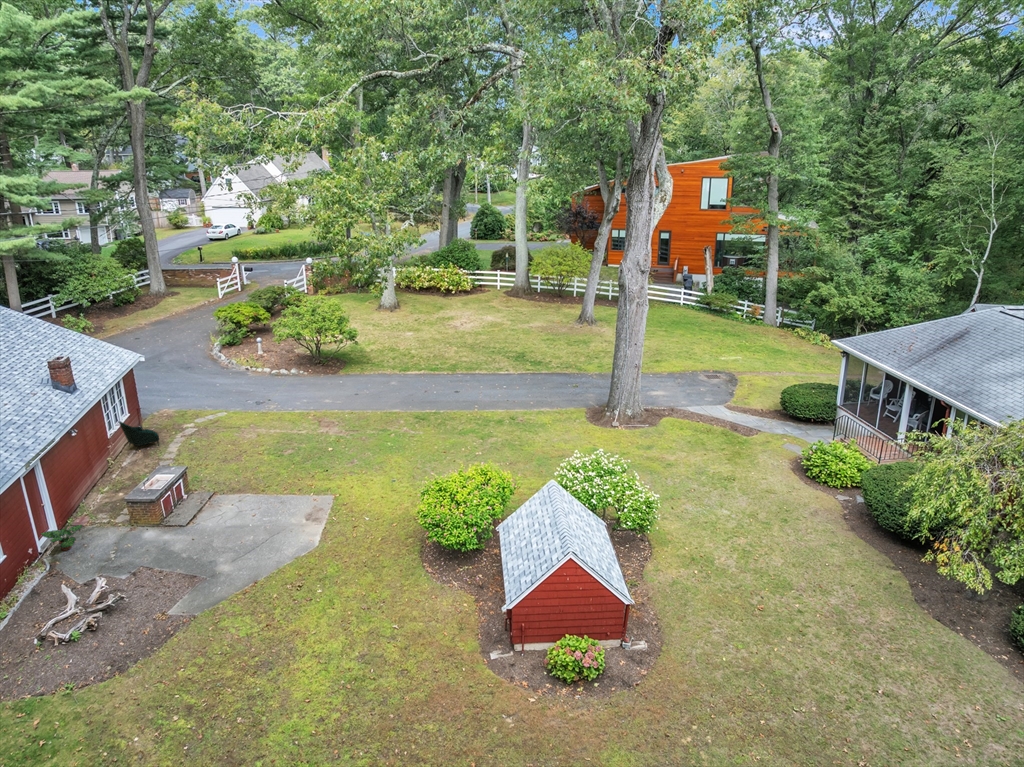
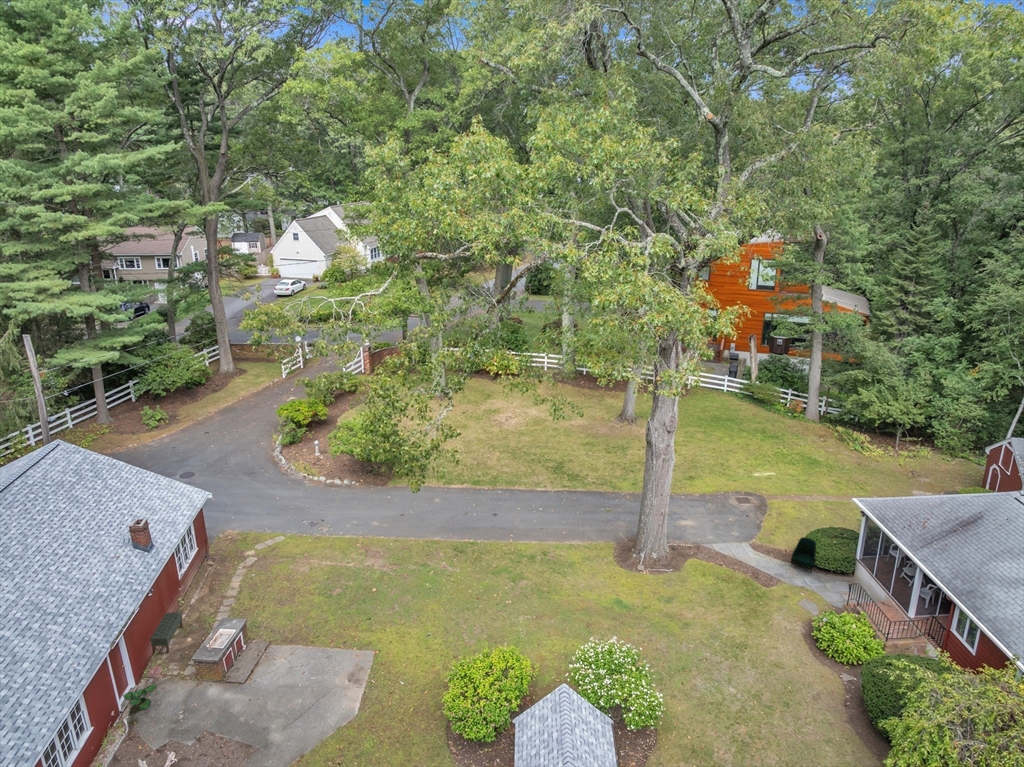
armchair: present [119,422,159,447] -> present [791,537,816,570]
bench: none [74,466,114,506] -> present [150,612,183,653]

